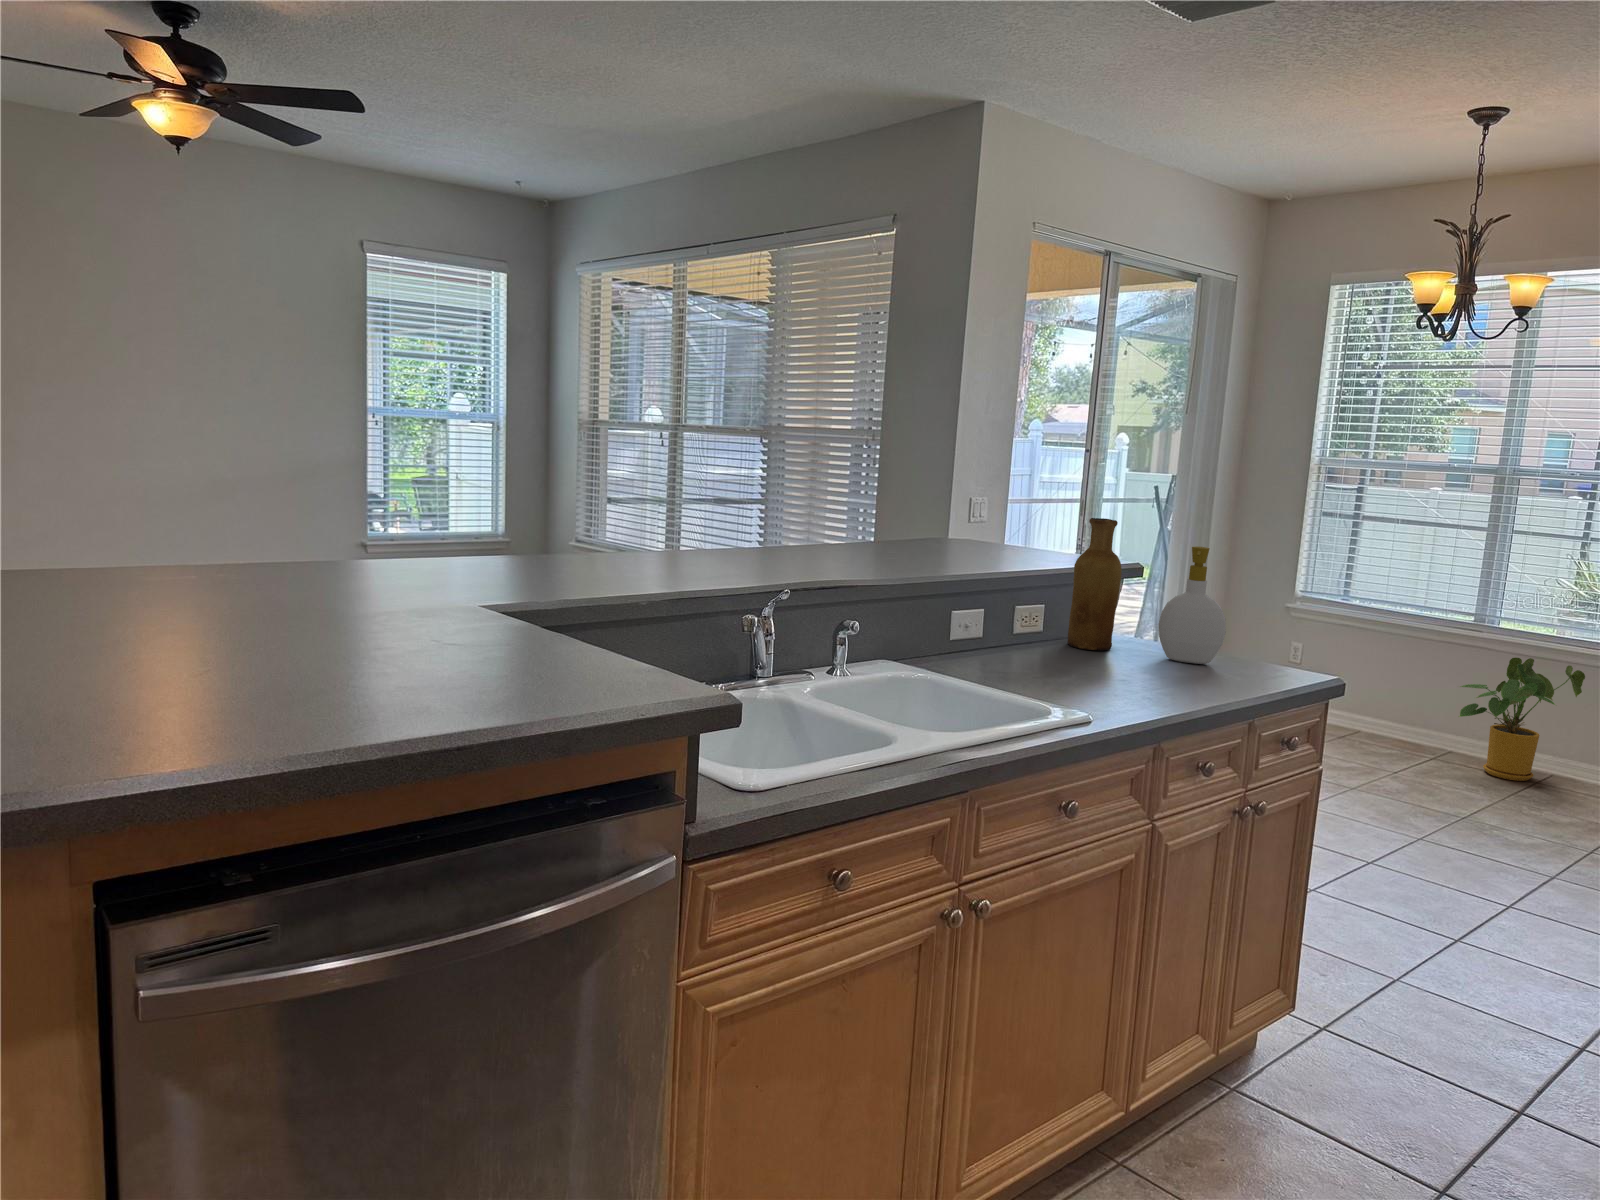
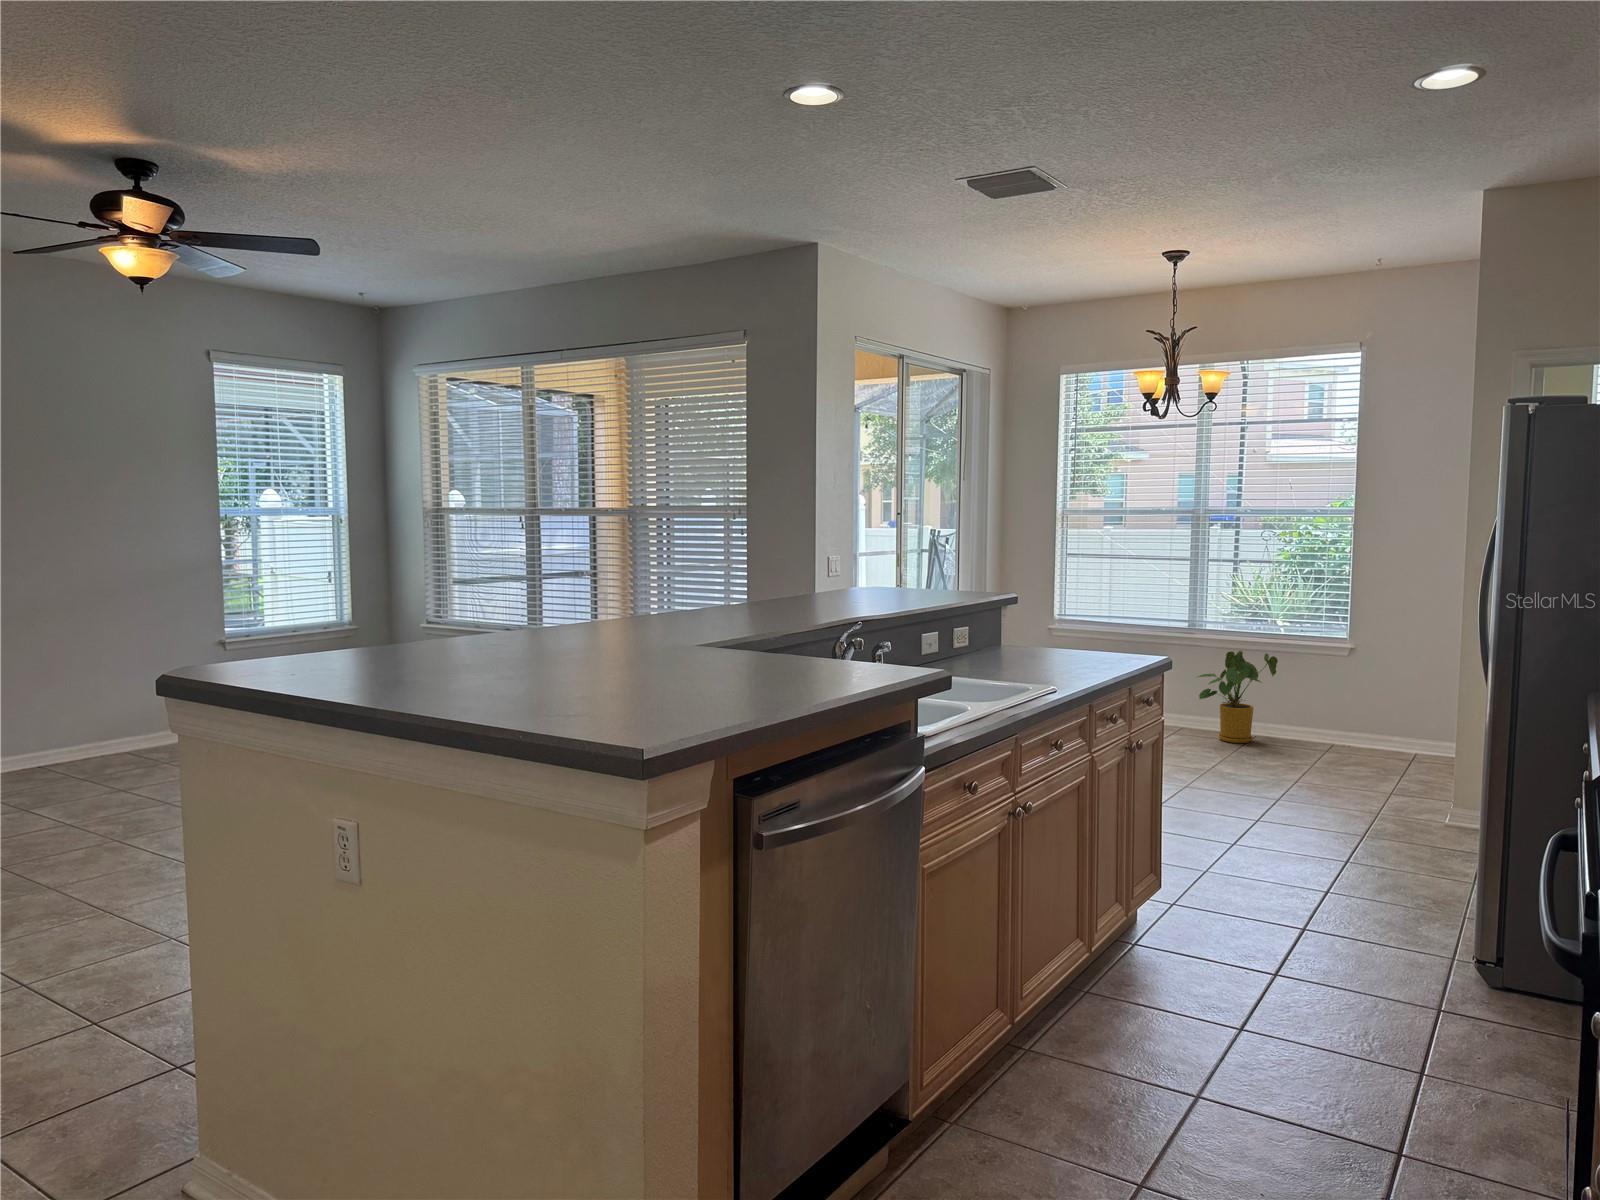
vase: present [1068,518,1122,651] -> none [991,564,1024,656]
soap bottle: present [1159,546,1226,664] -> none [1052,579,1097,658]

